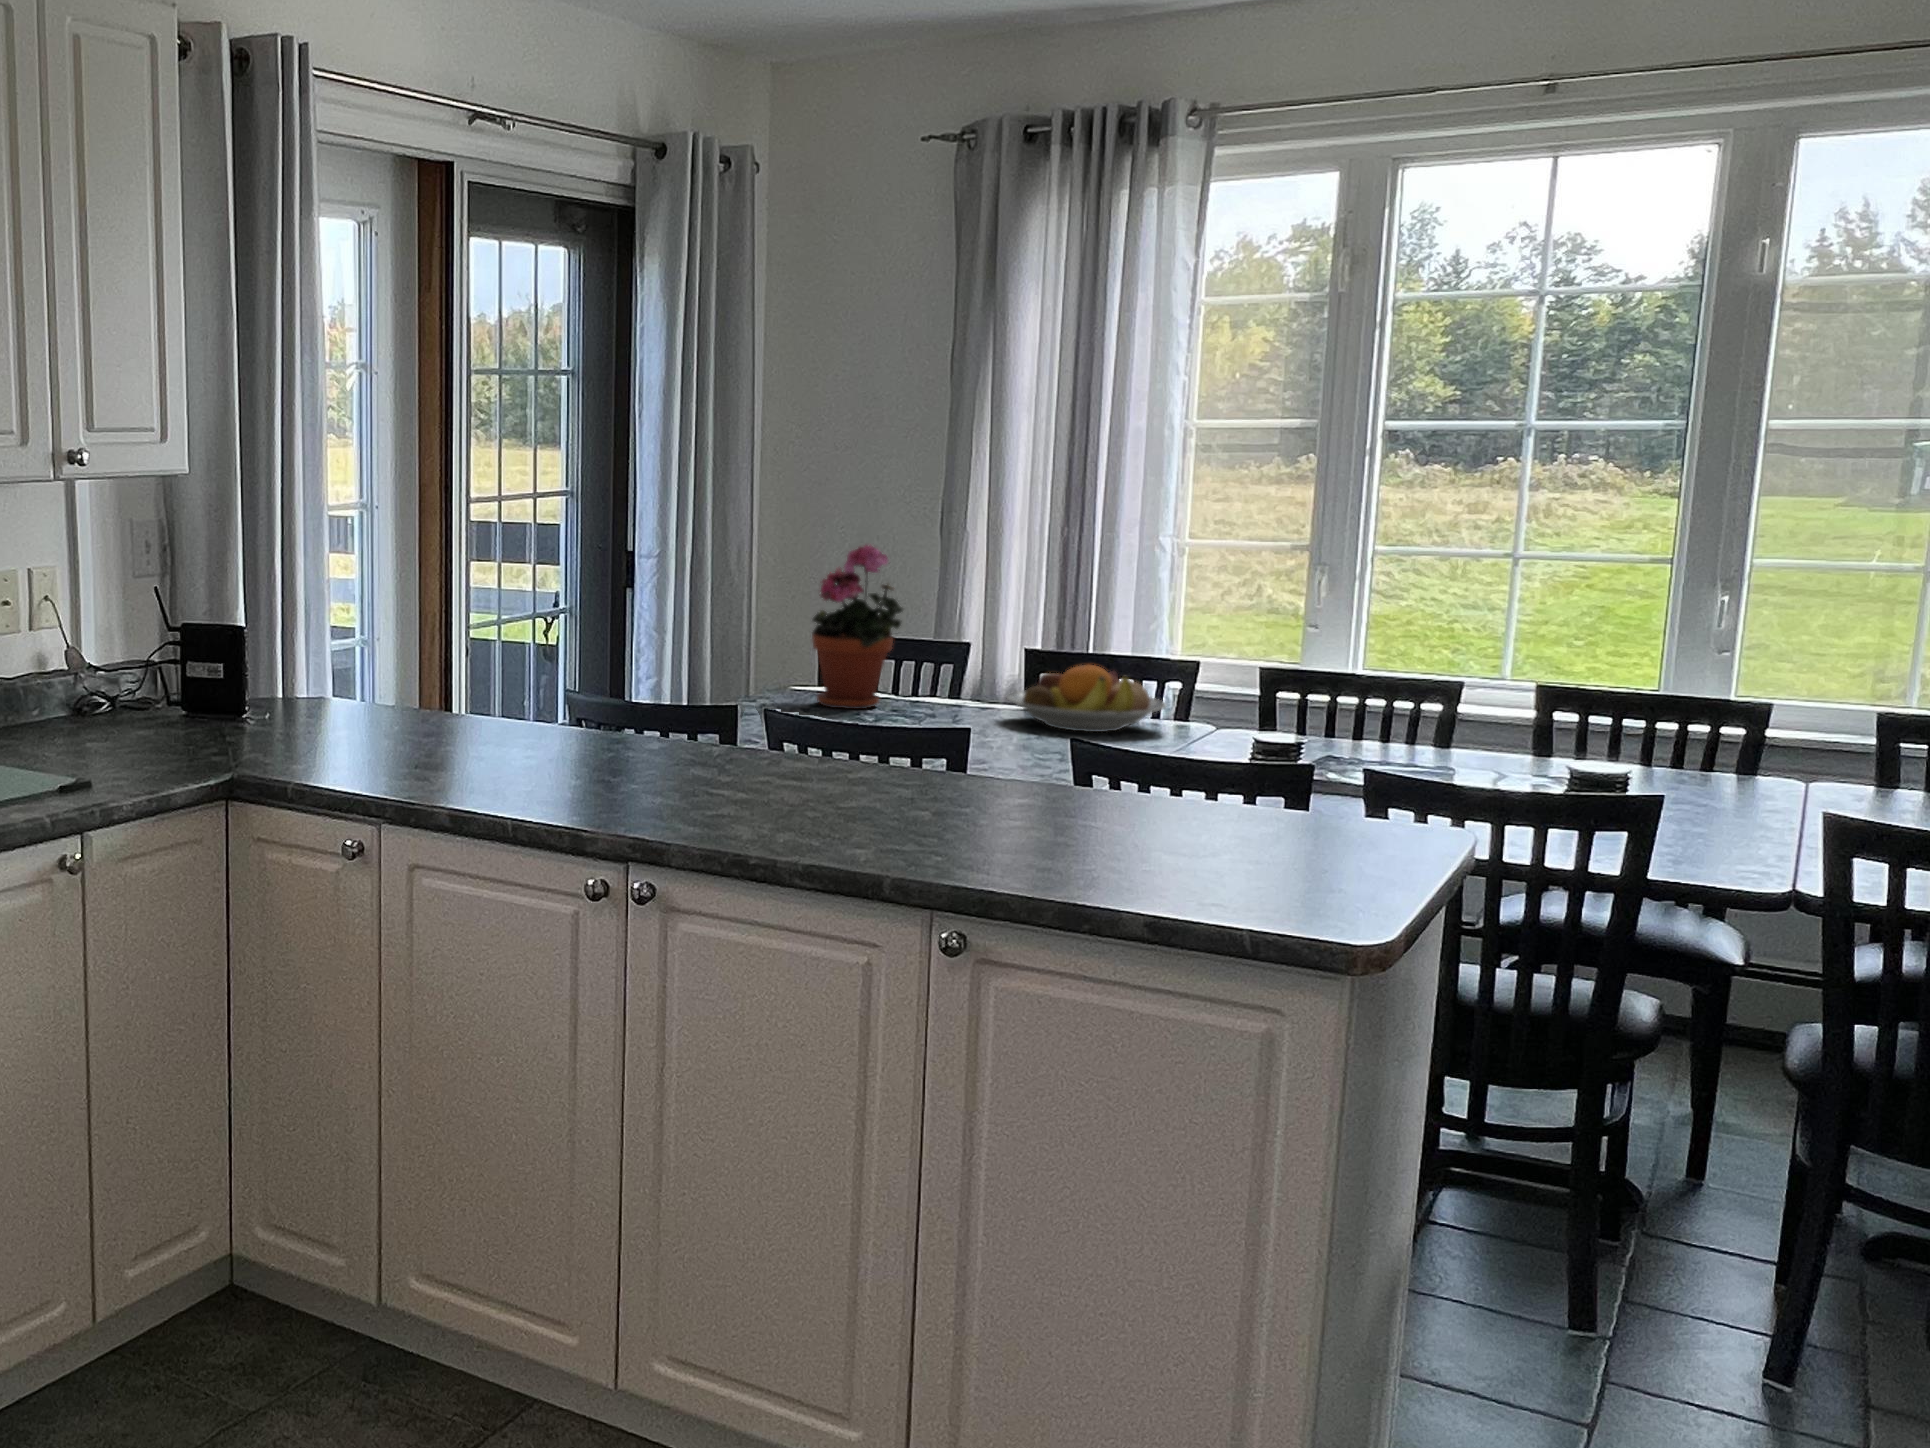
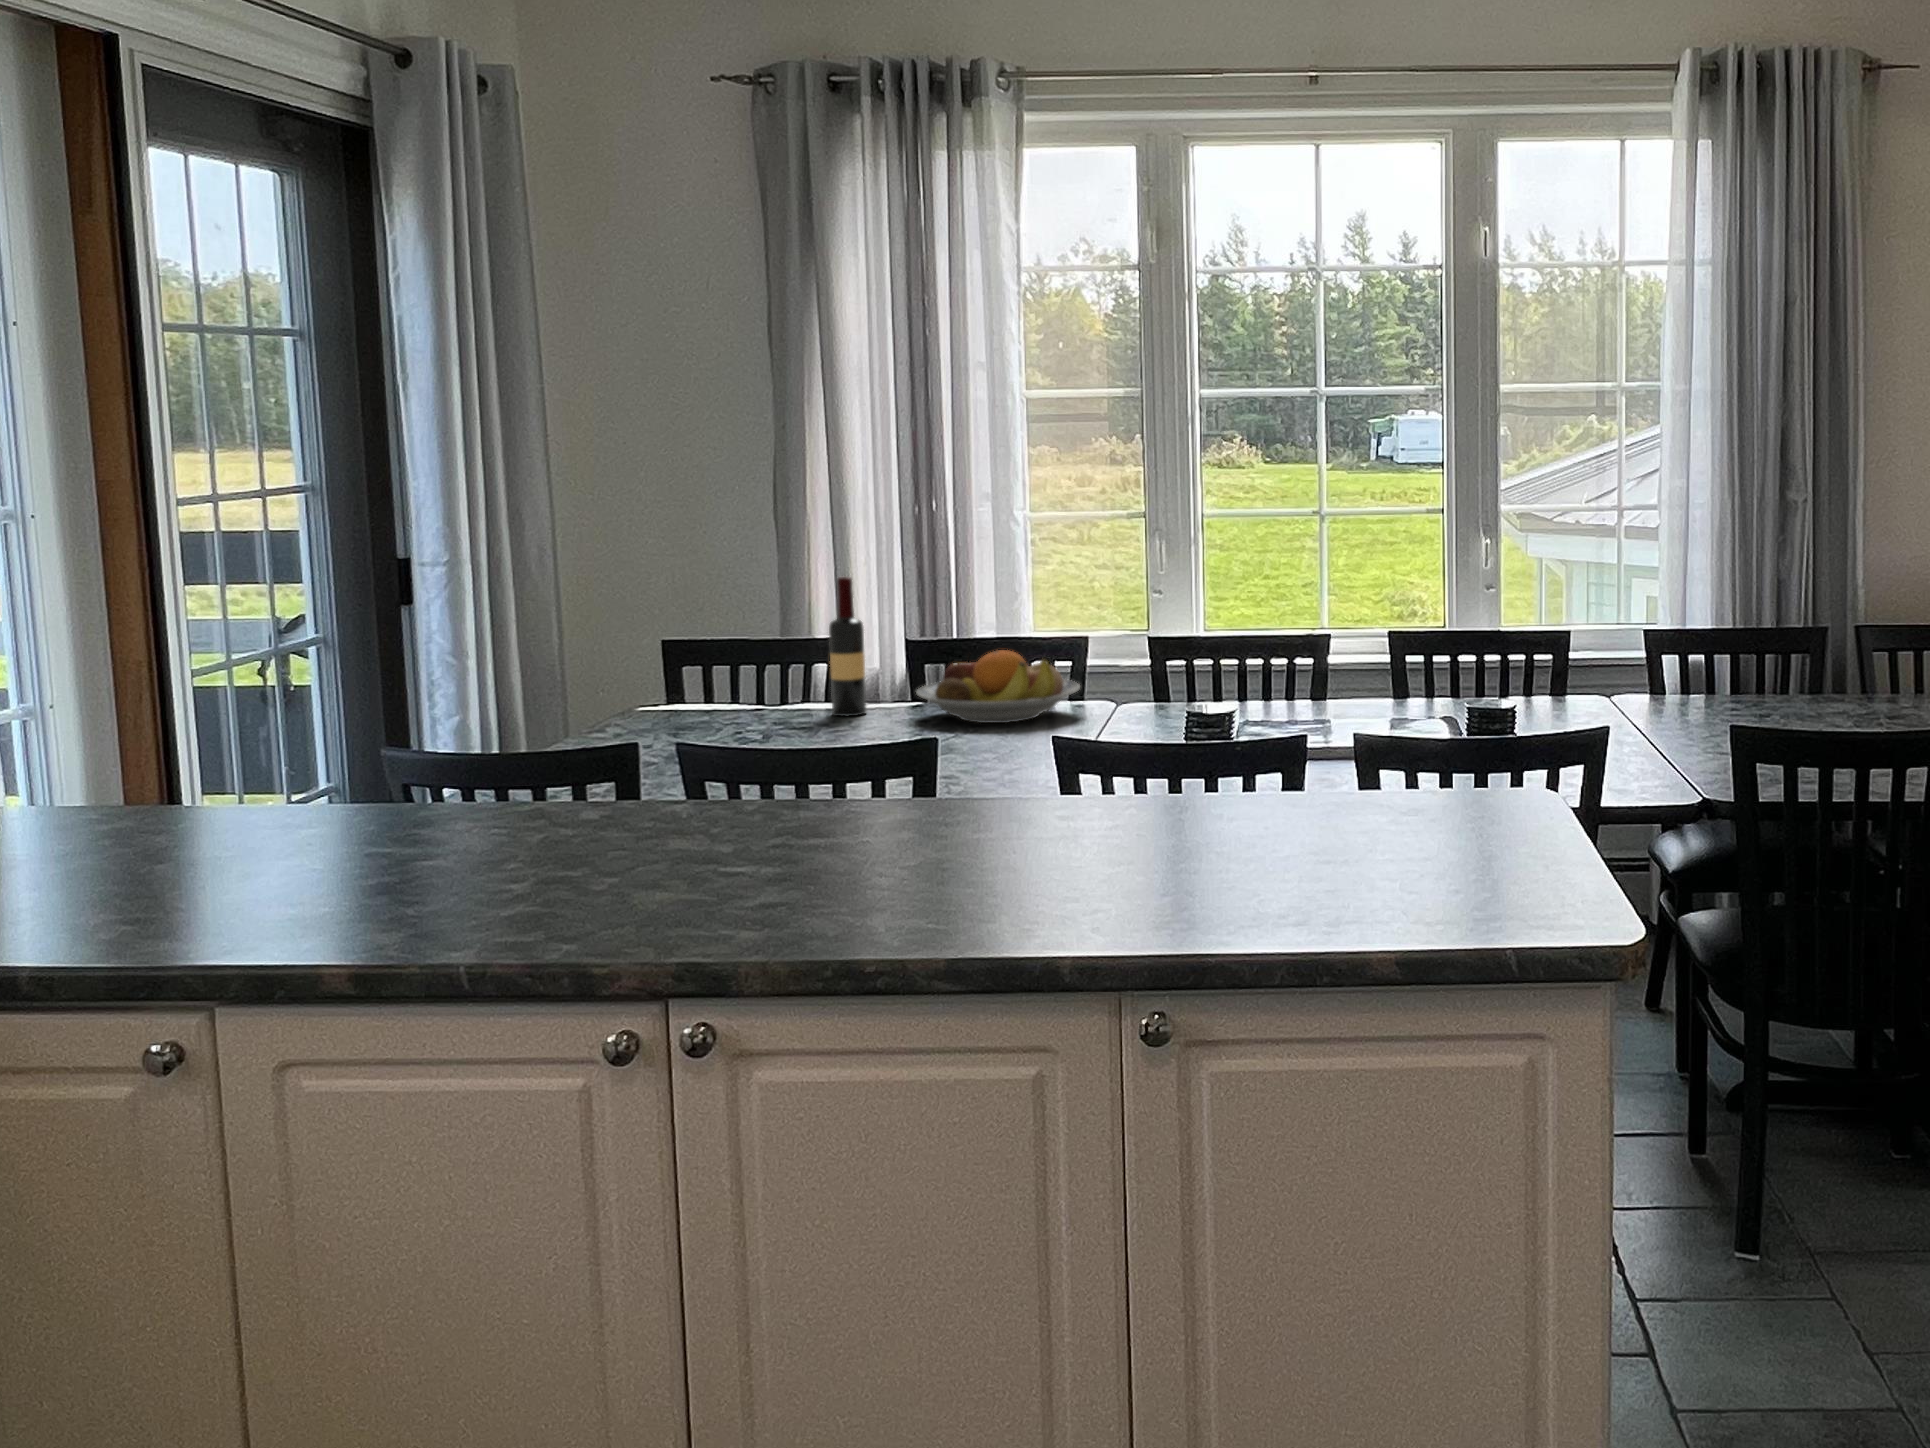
potted plant: present [812,545,903,709] -> none [676,534,789,729]
wine bottle: none [936,588,971,711] -> present [829,577,866,716]

